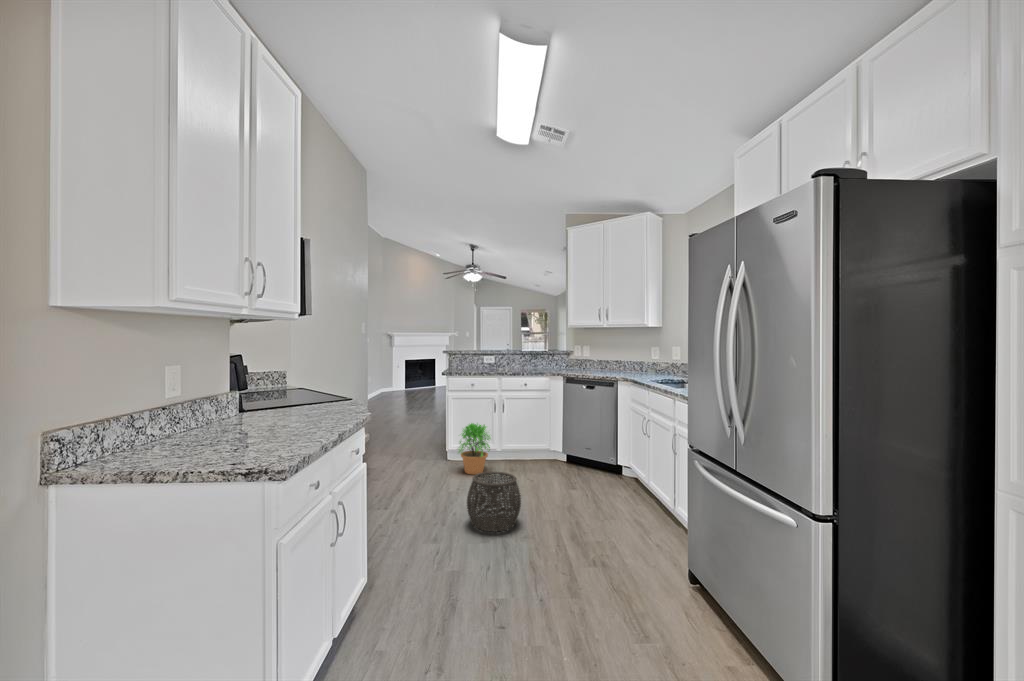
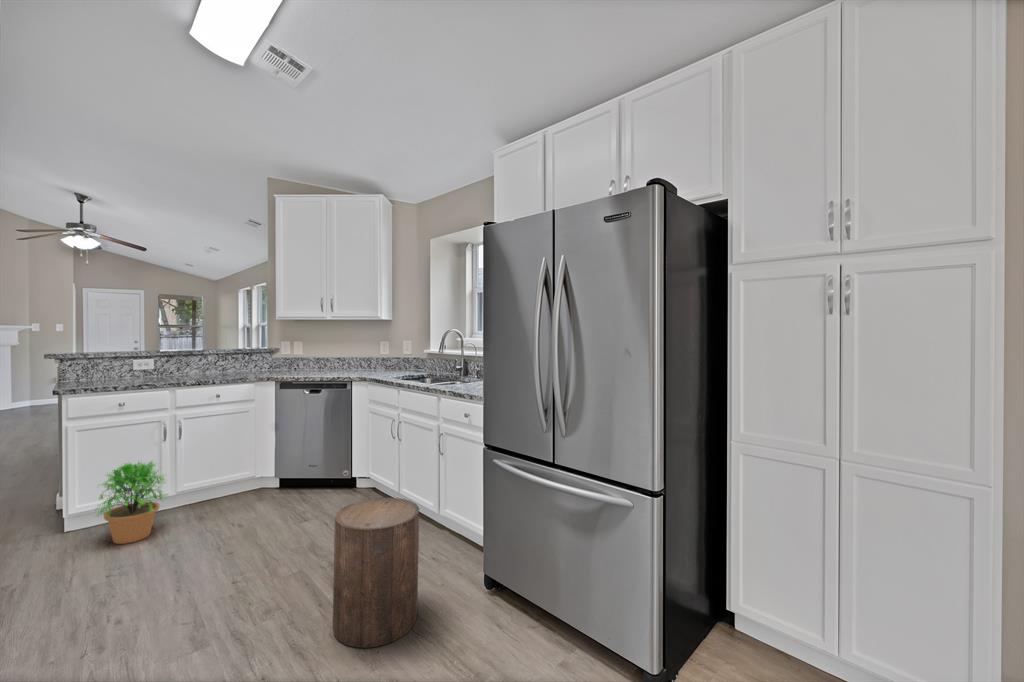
stool: none [554,467,618,572] -> present [333,498,419,648]
woven basket: present [467,472,521,532] -> none [156,534,260,642]

